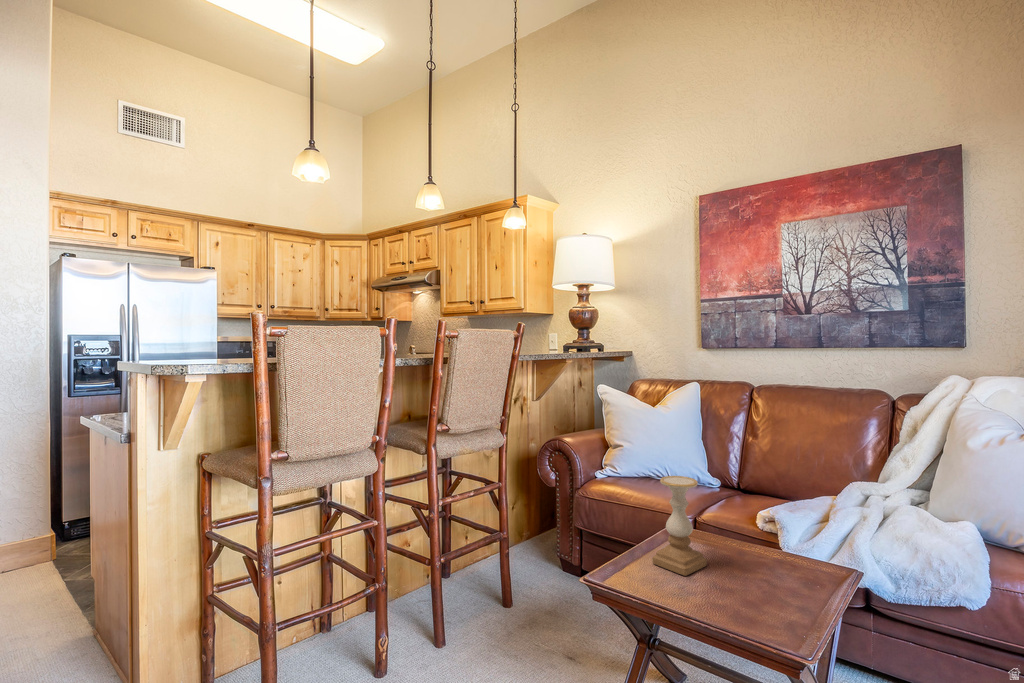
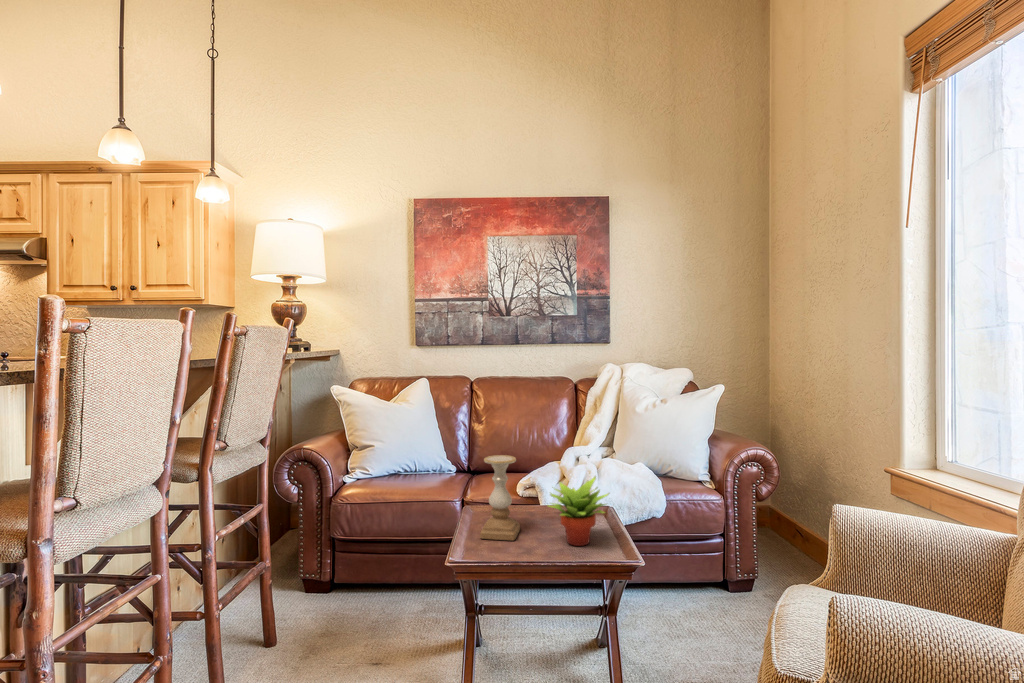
succulent plant: none [711,521,804,608] -> present [549,476,609,546]

